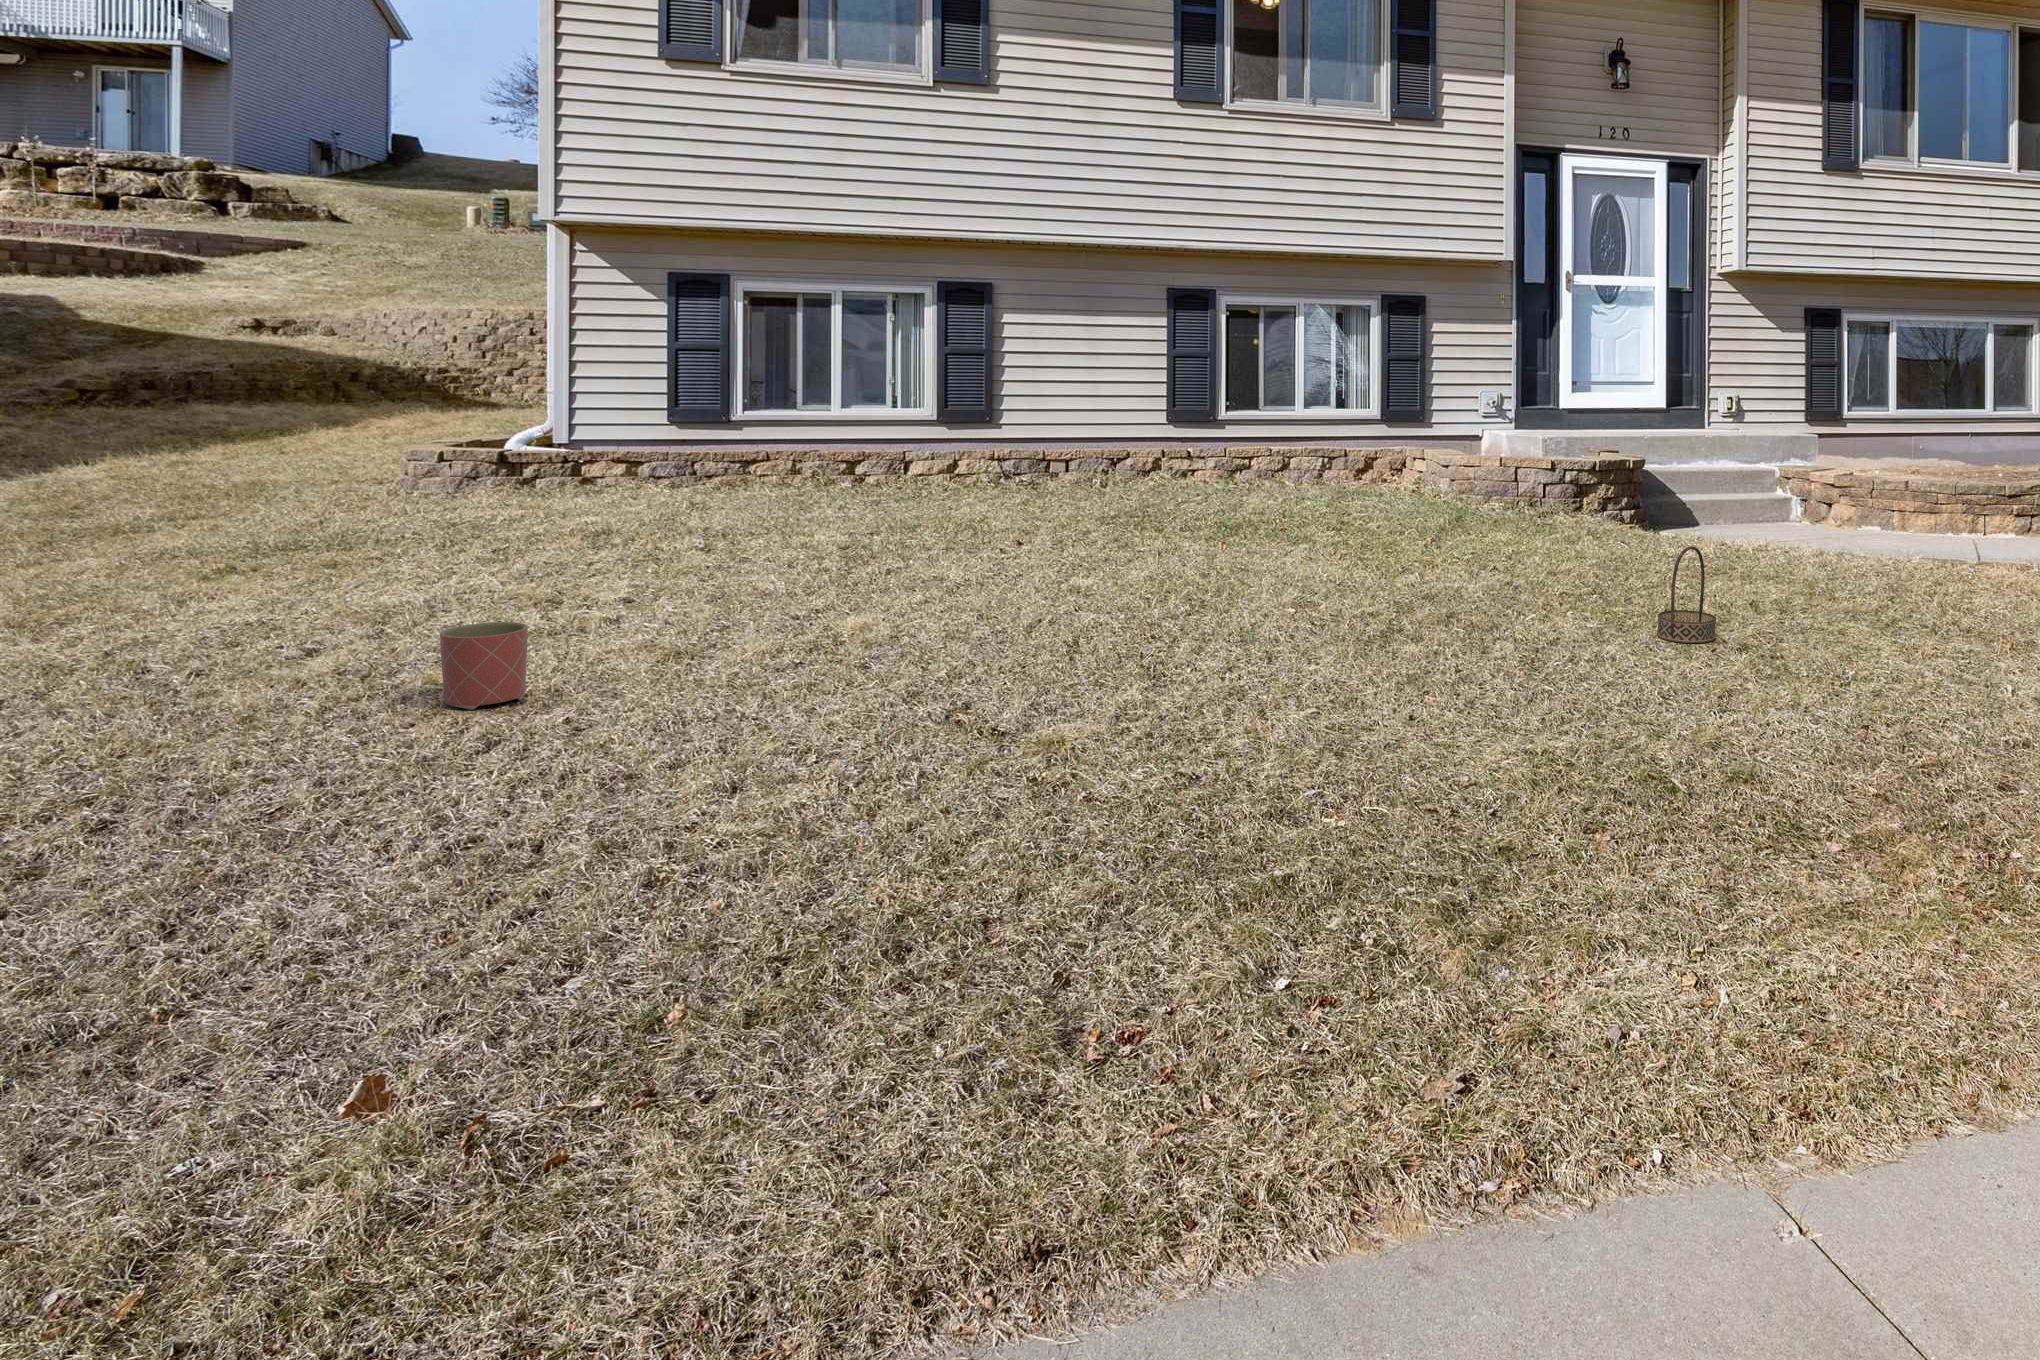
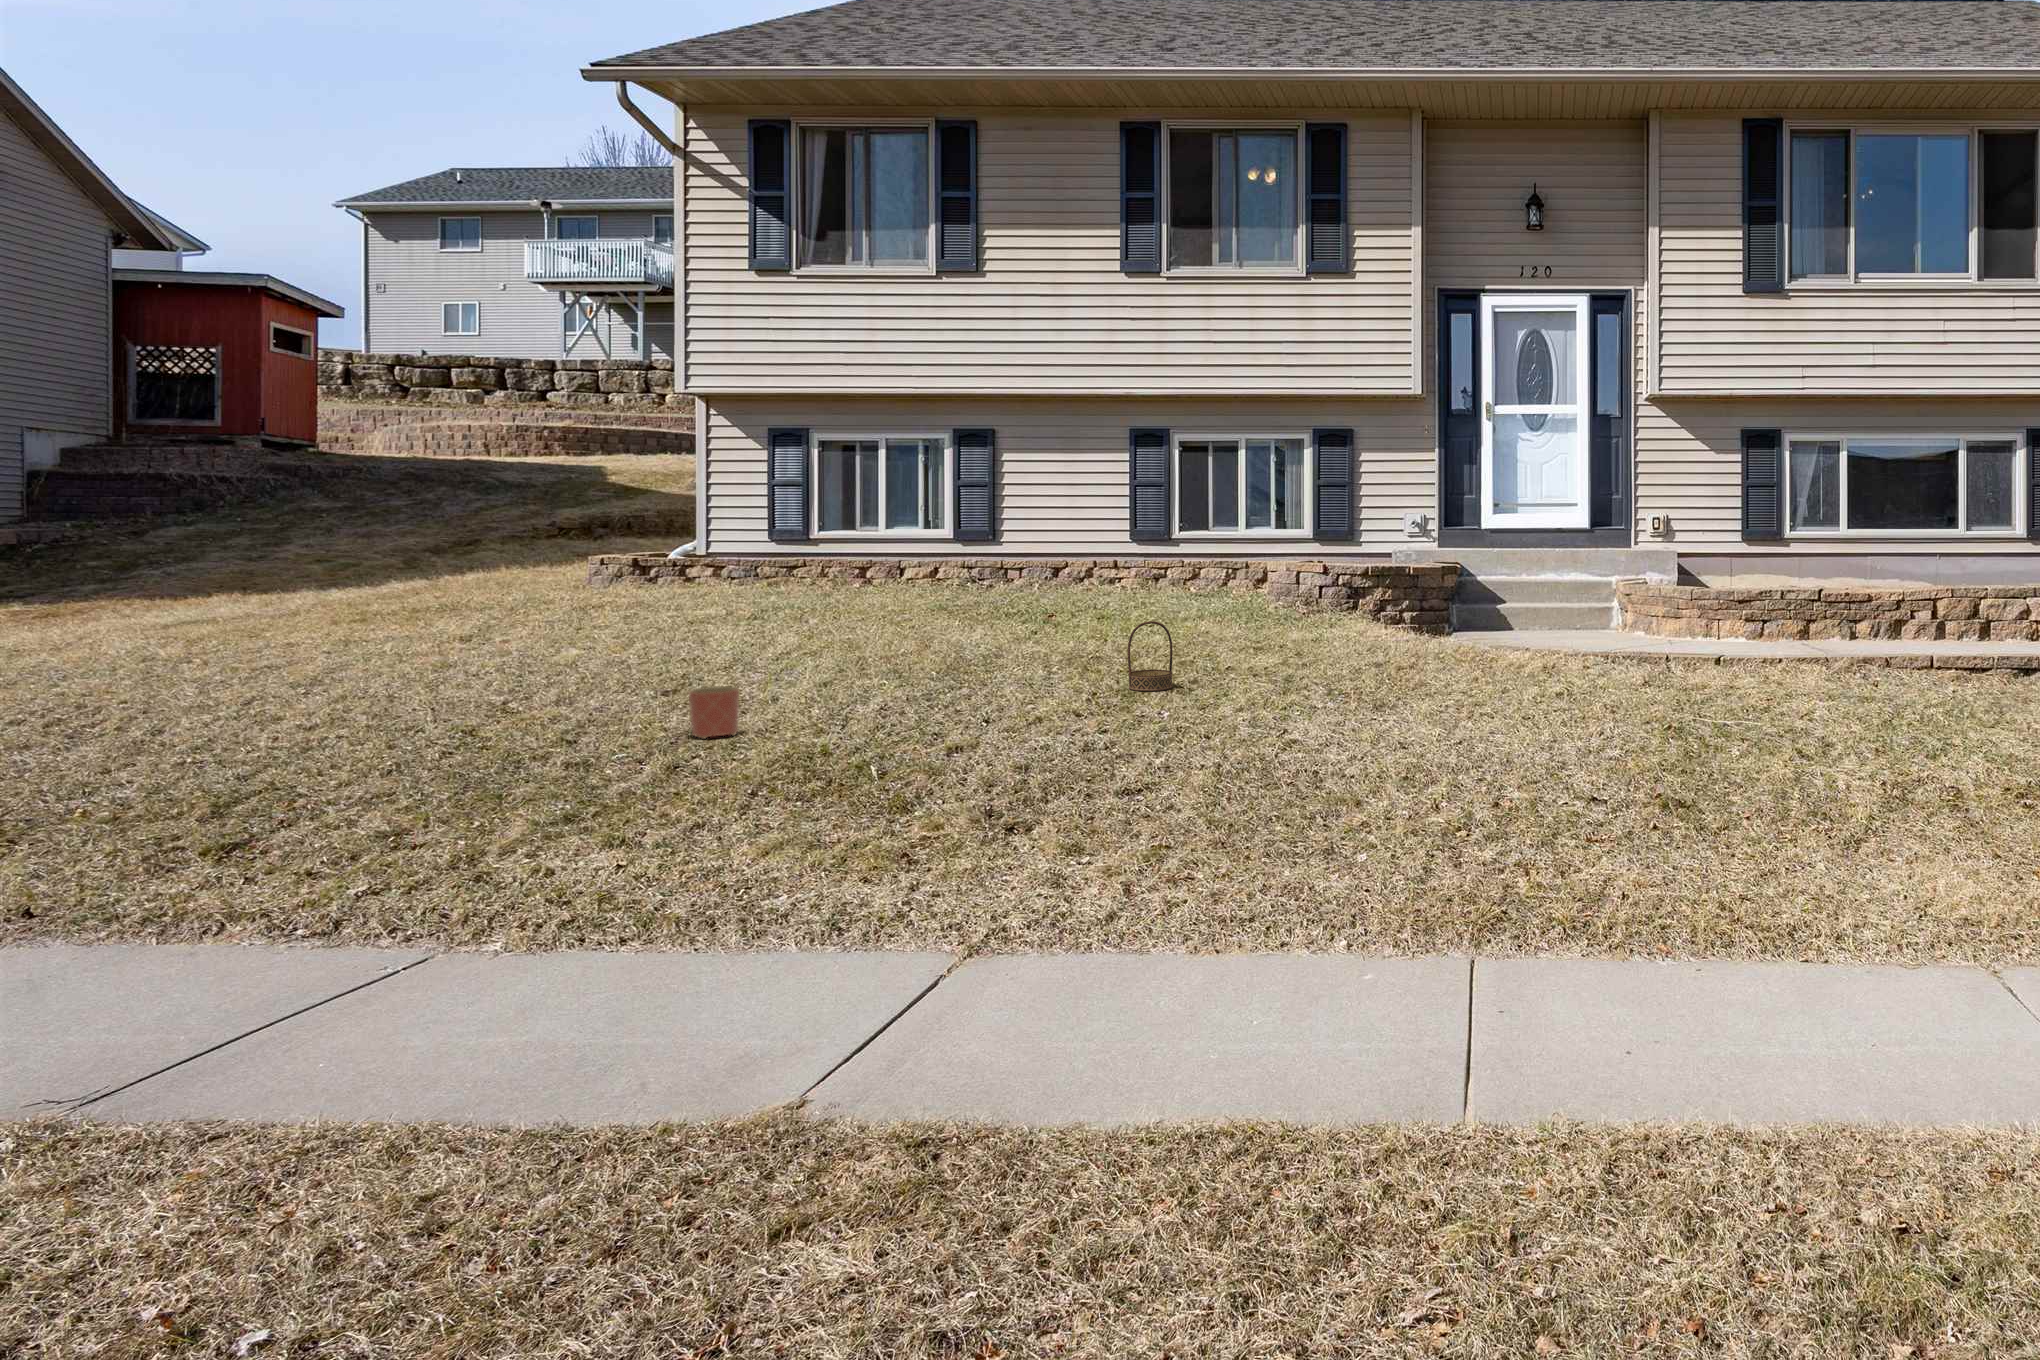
planter: present [440,622,528,710] -> present [689,686,739,739]

